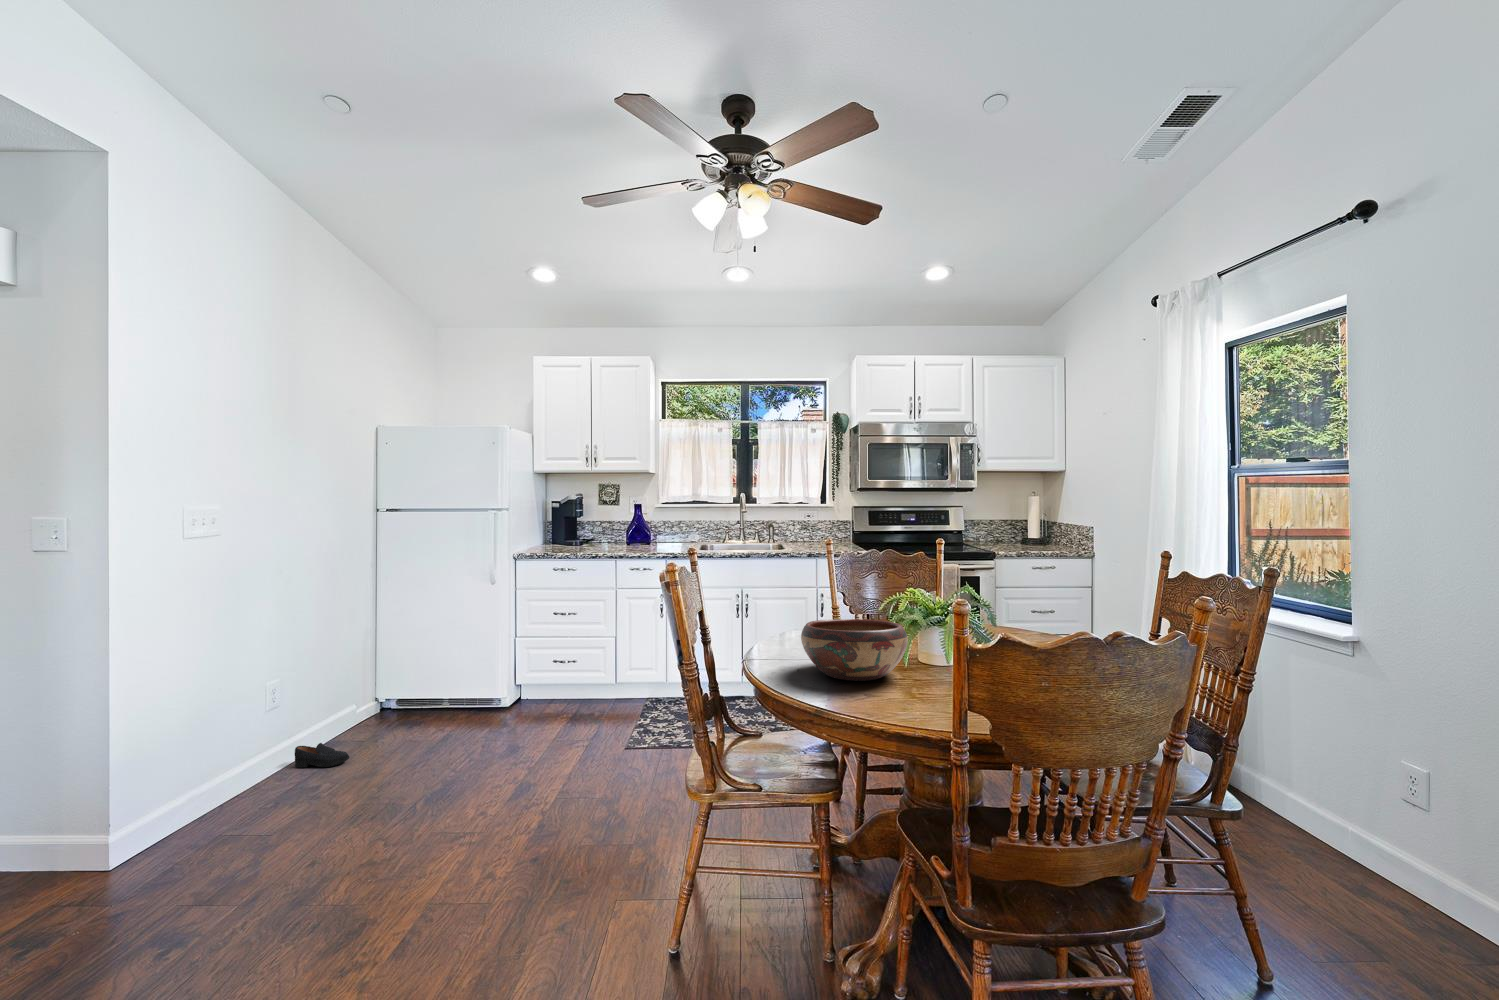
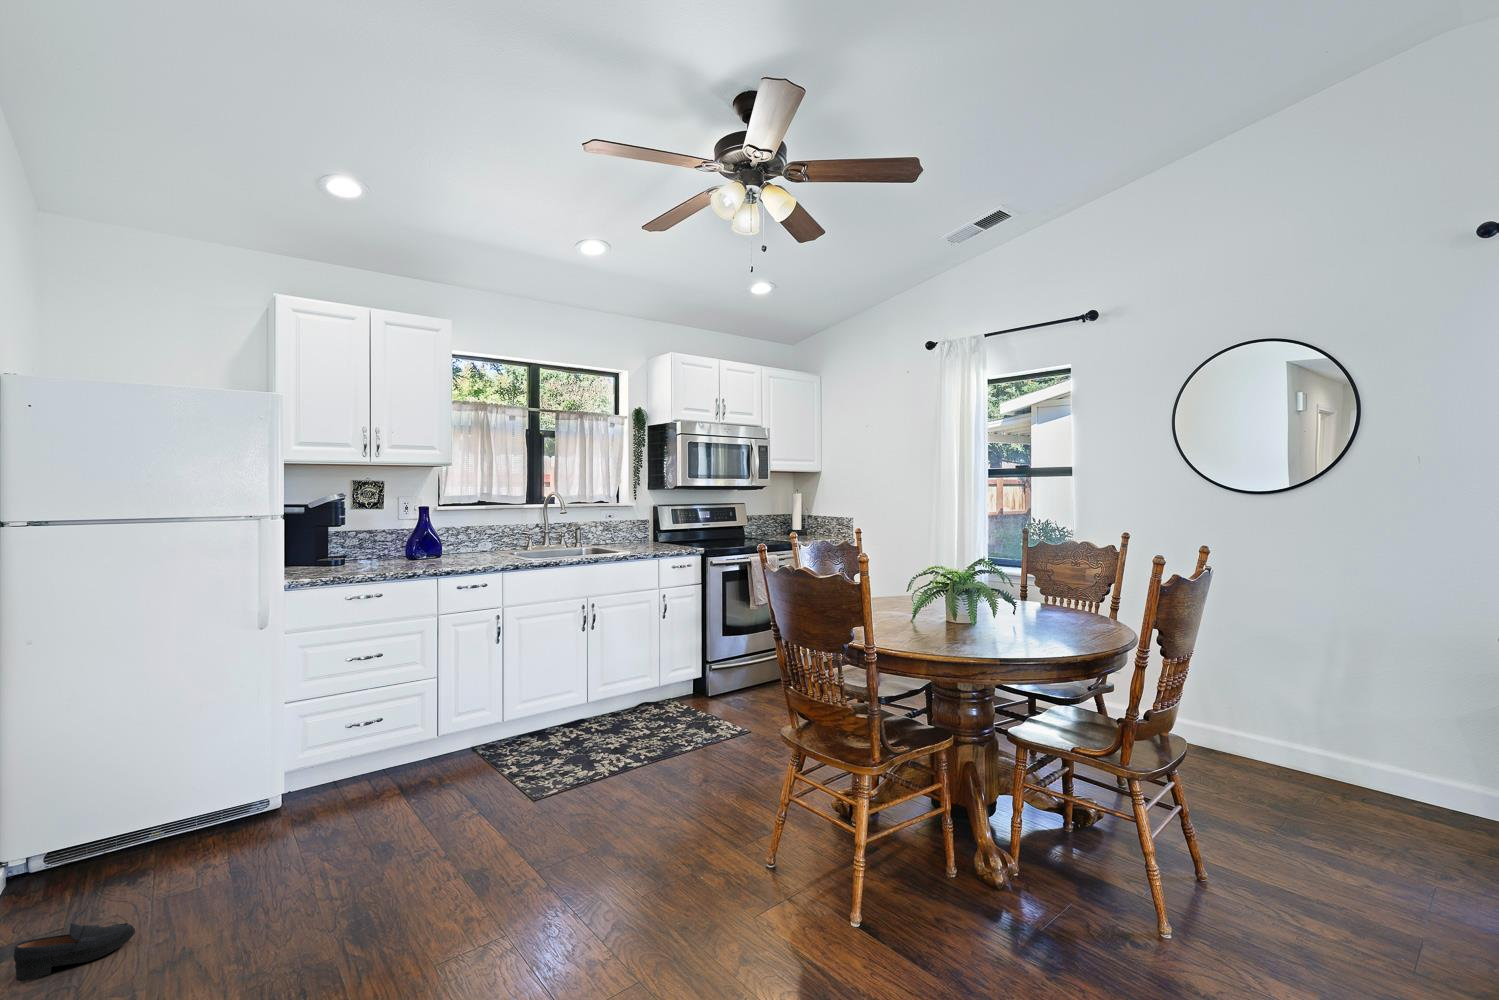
decorative bowl: present [801,619,908,681] -> none [933,591,1024,639]

